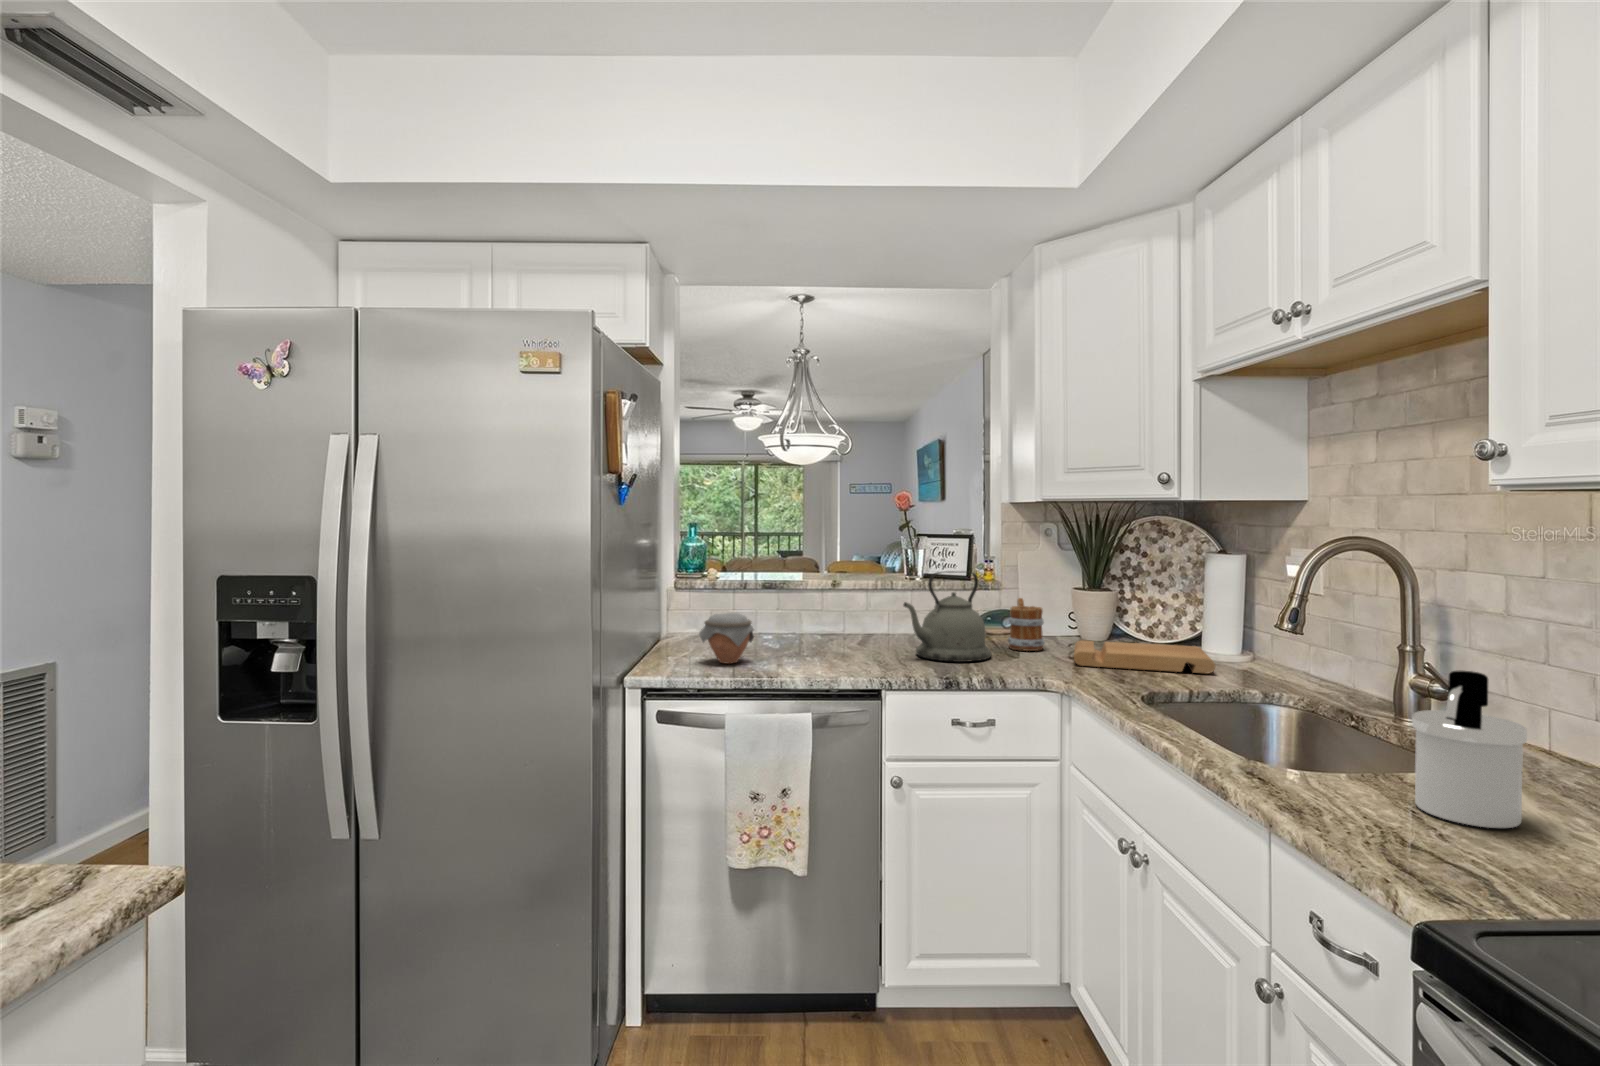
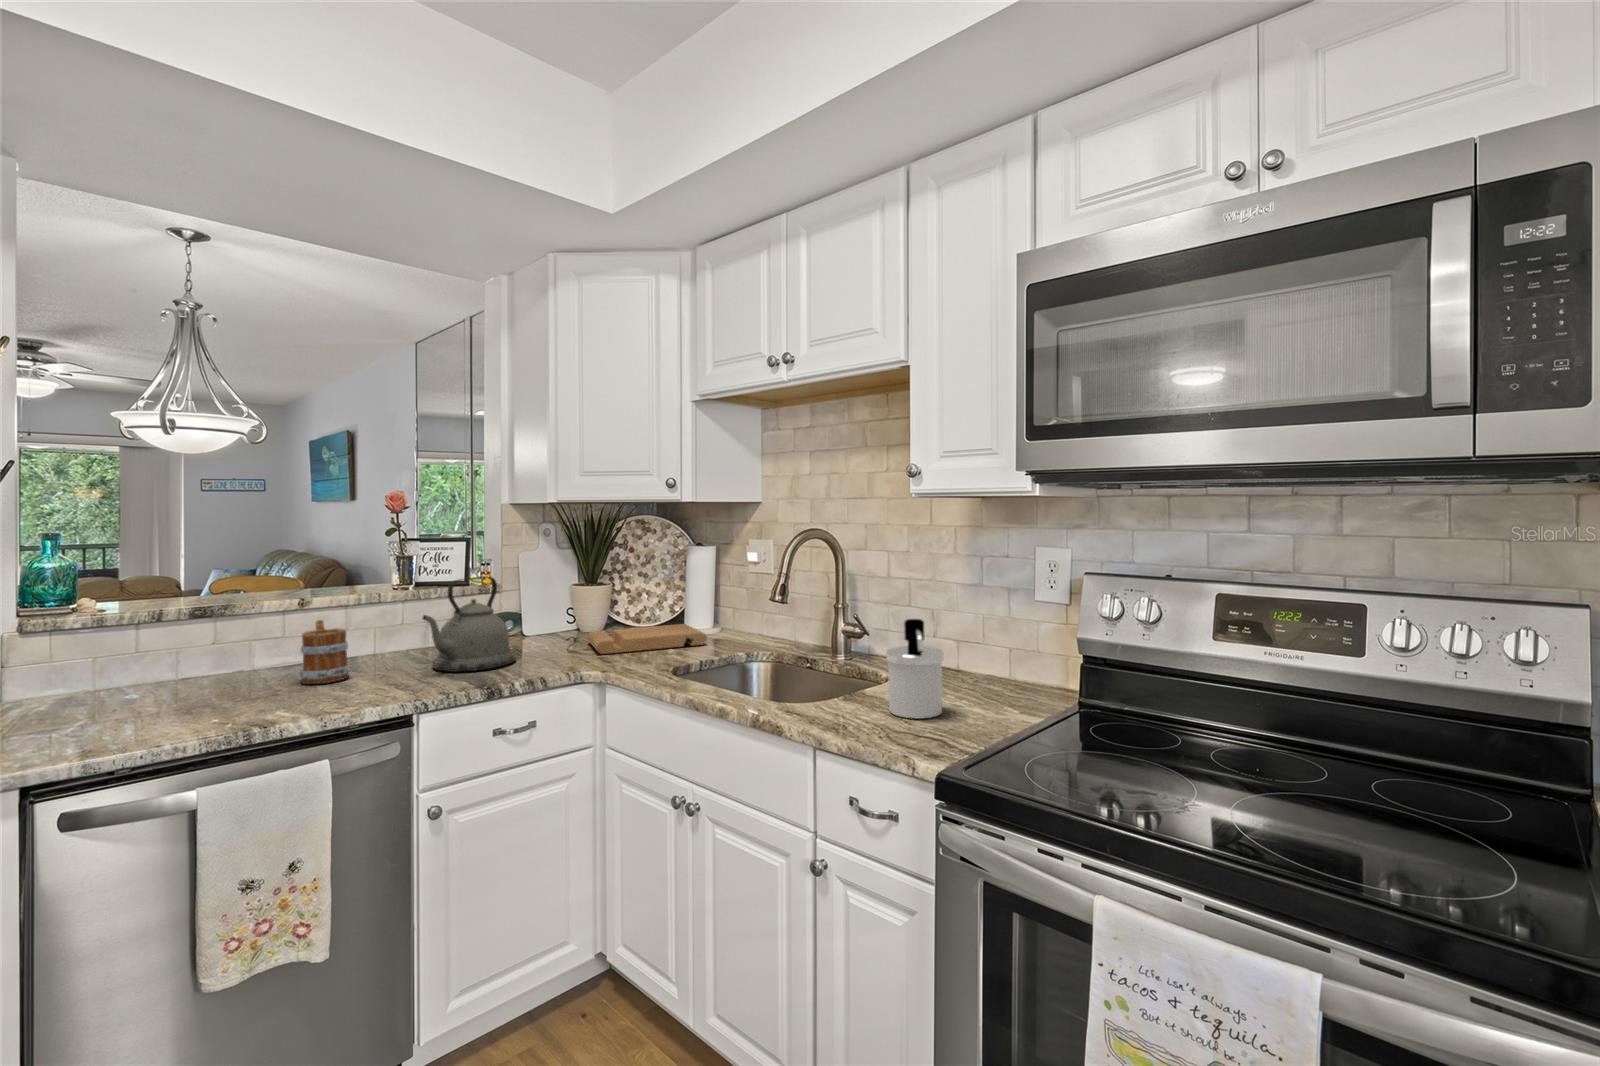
mug: present [1008,598,1045,651] -> present [300,620,350,684]
jar: present [699,613,754,664] -> none [118,655,218,725]

